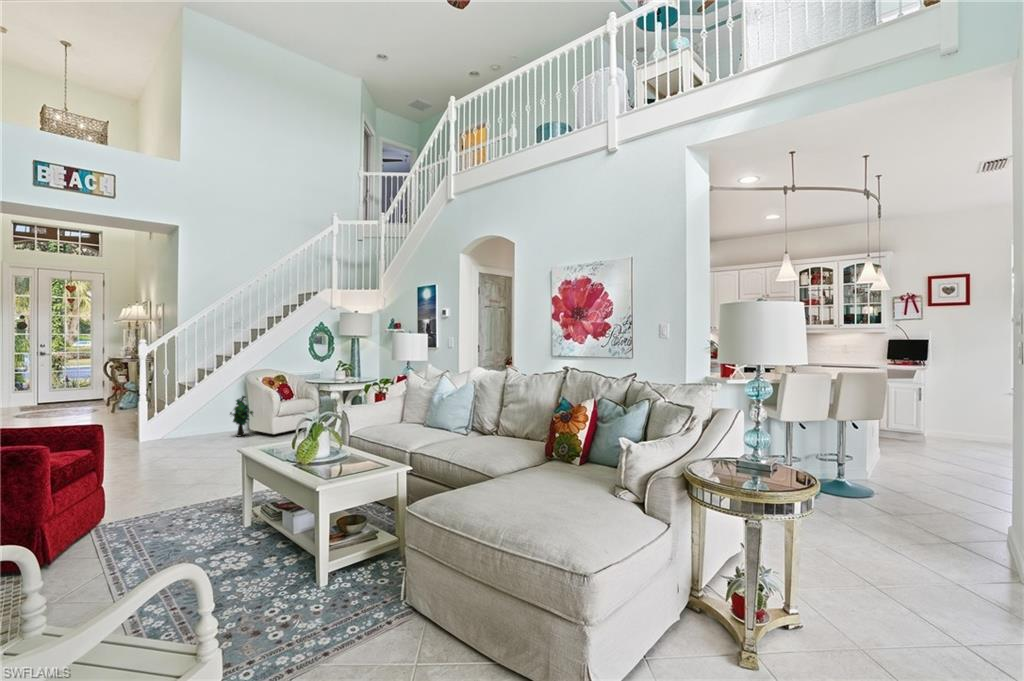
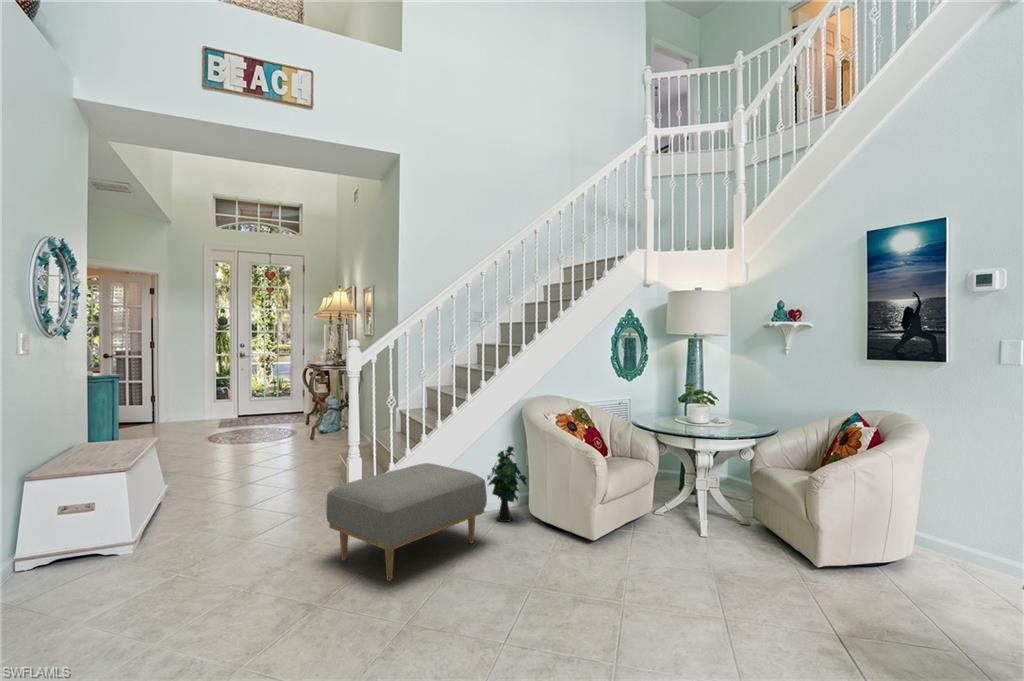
ottoman: none [124,406,224,456] -> present [326,463,487,581]

